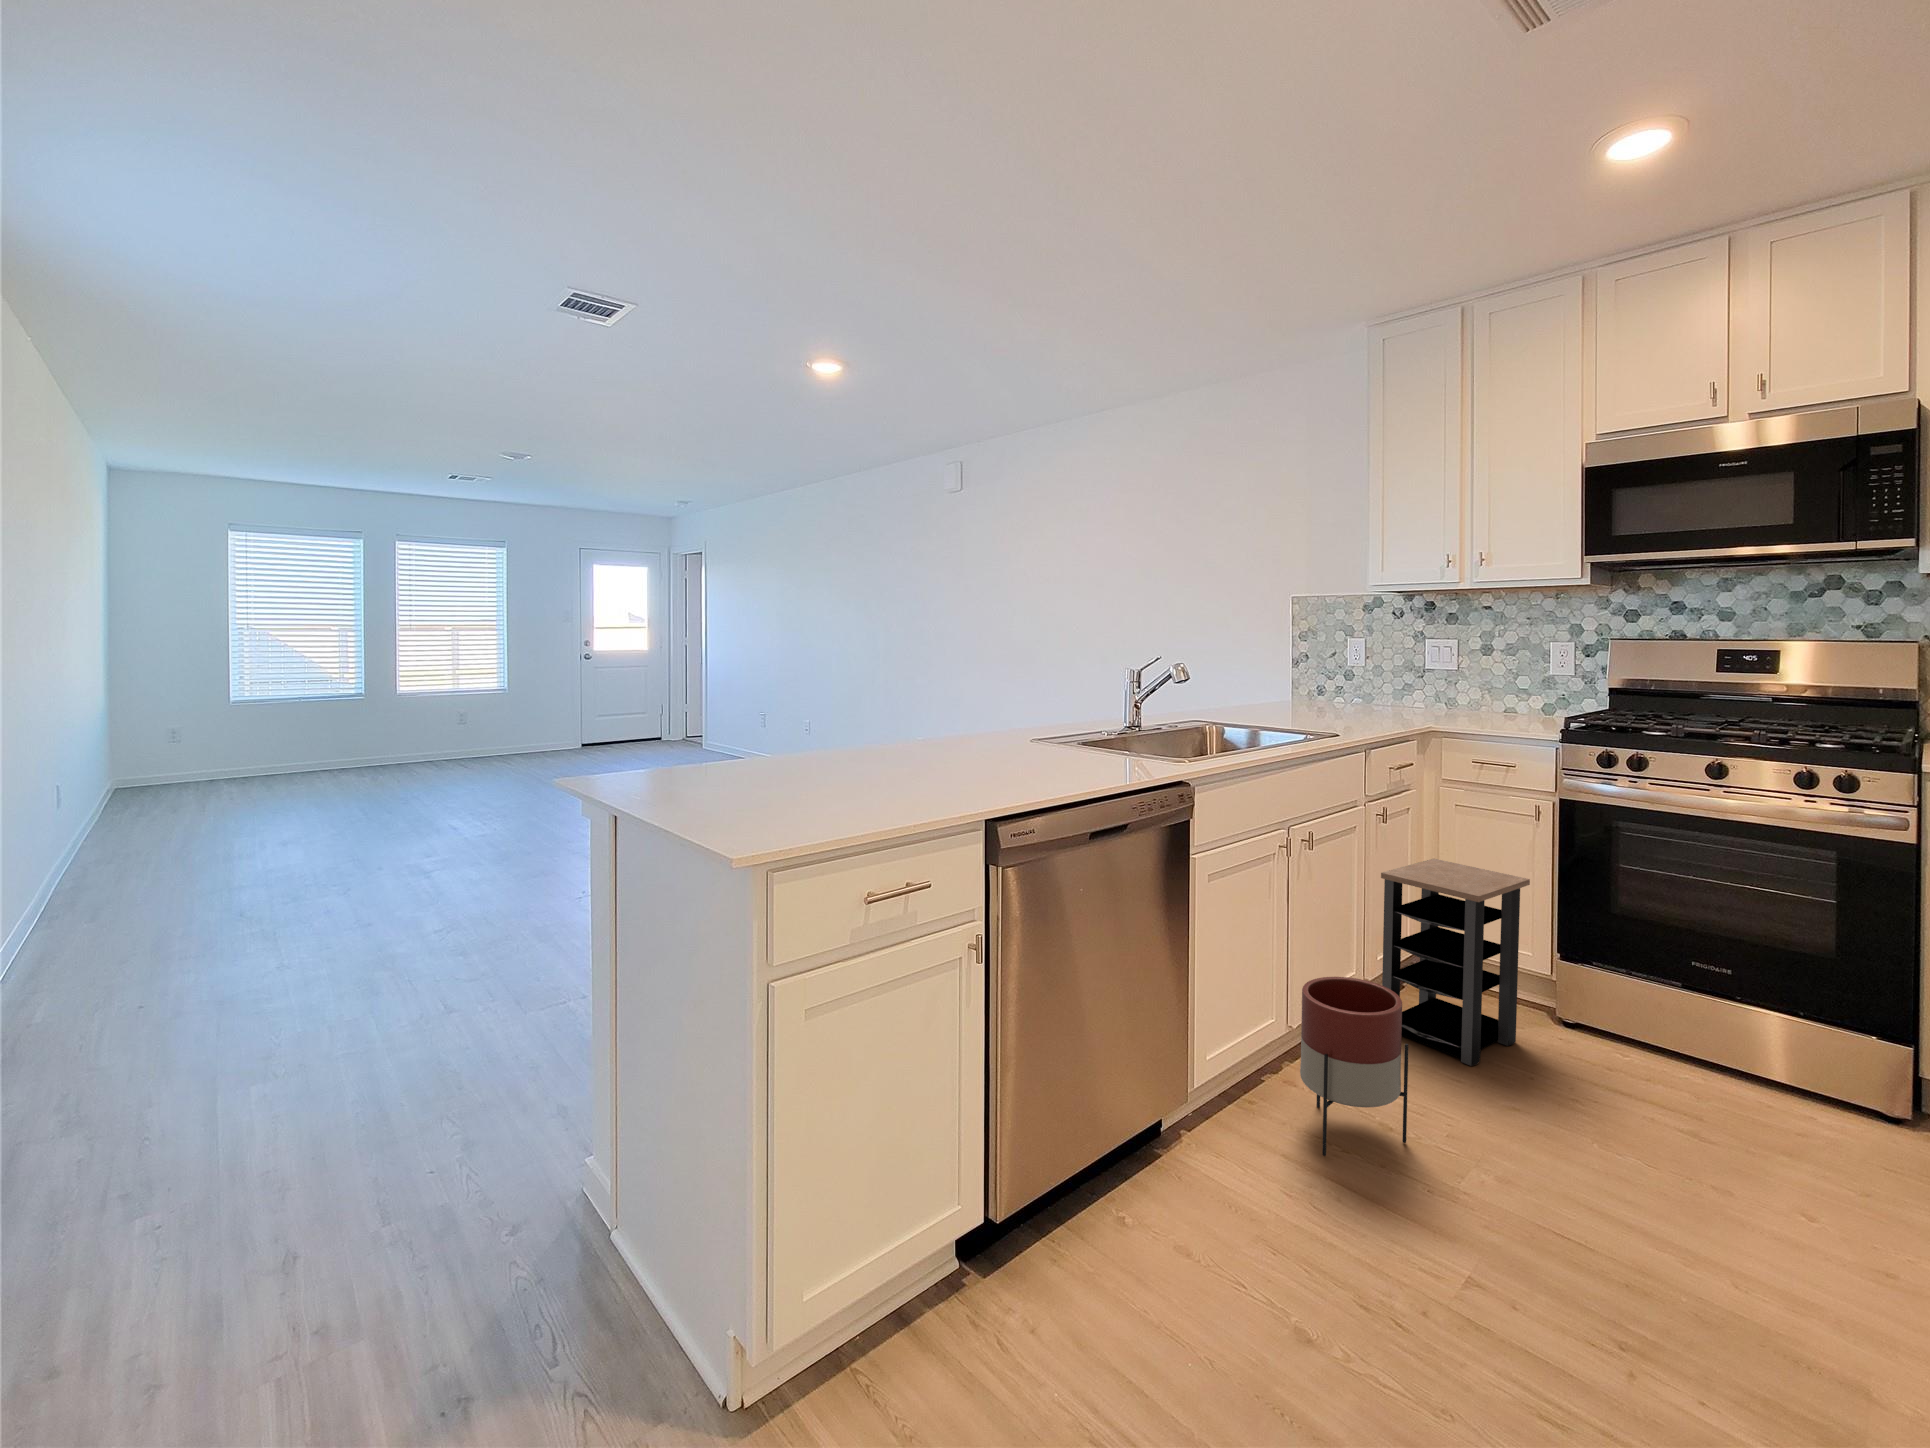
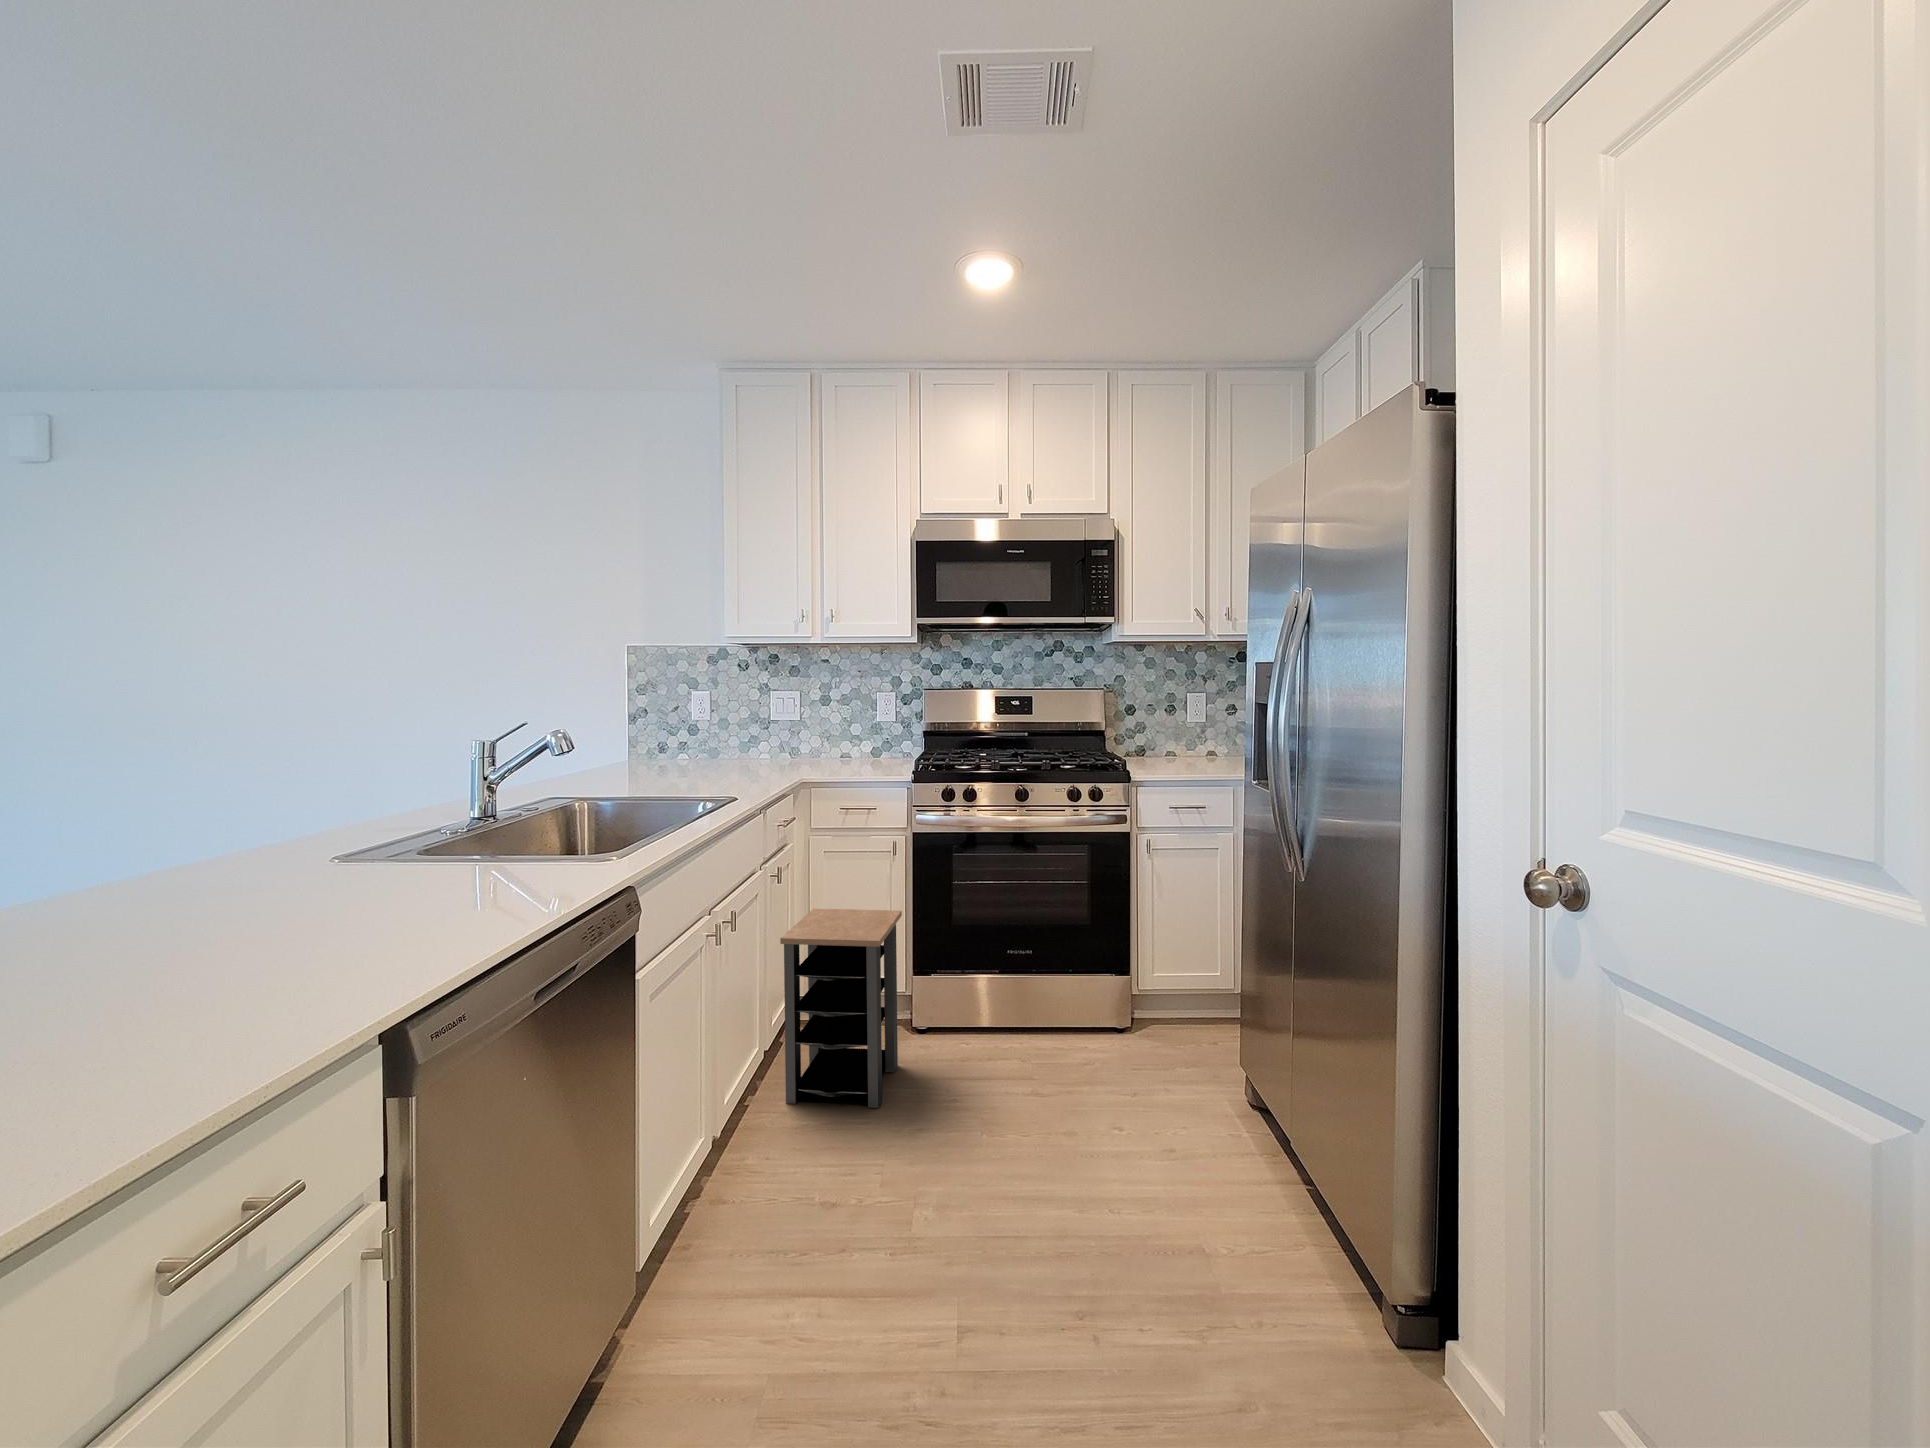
planter: present [1300,977,1409,1156] -> none [756,1069,868,1297]

